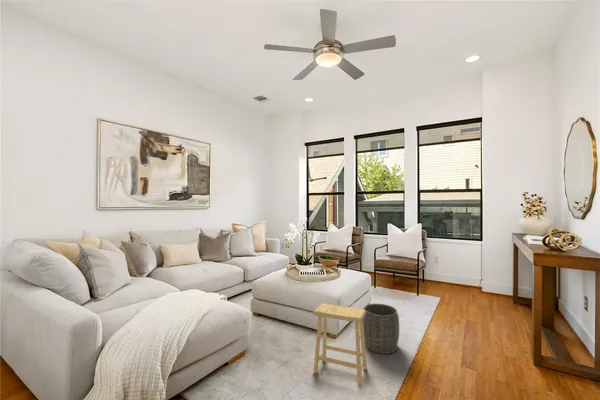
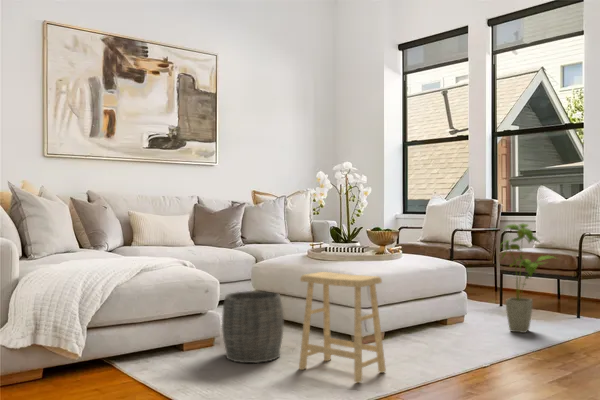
house plant: none [390,255,423,314] -> present [501,224,554,333]
woven basket: present [363,304,399,354] -> present [222,291,283,363]

